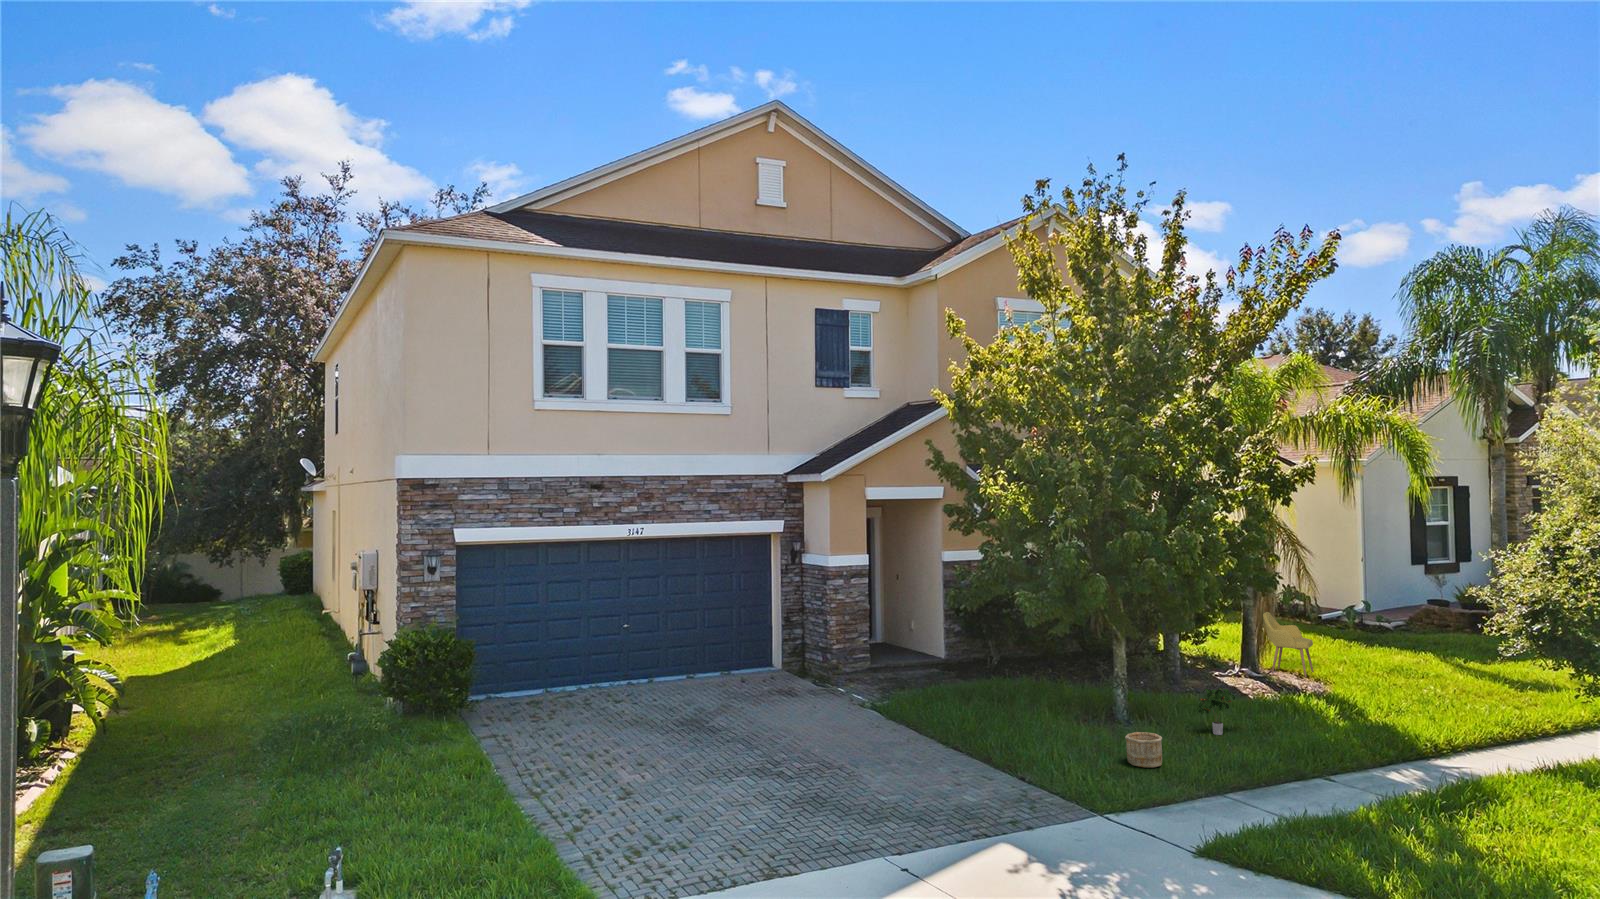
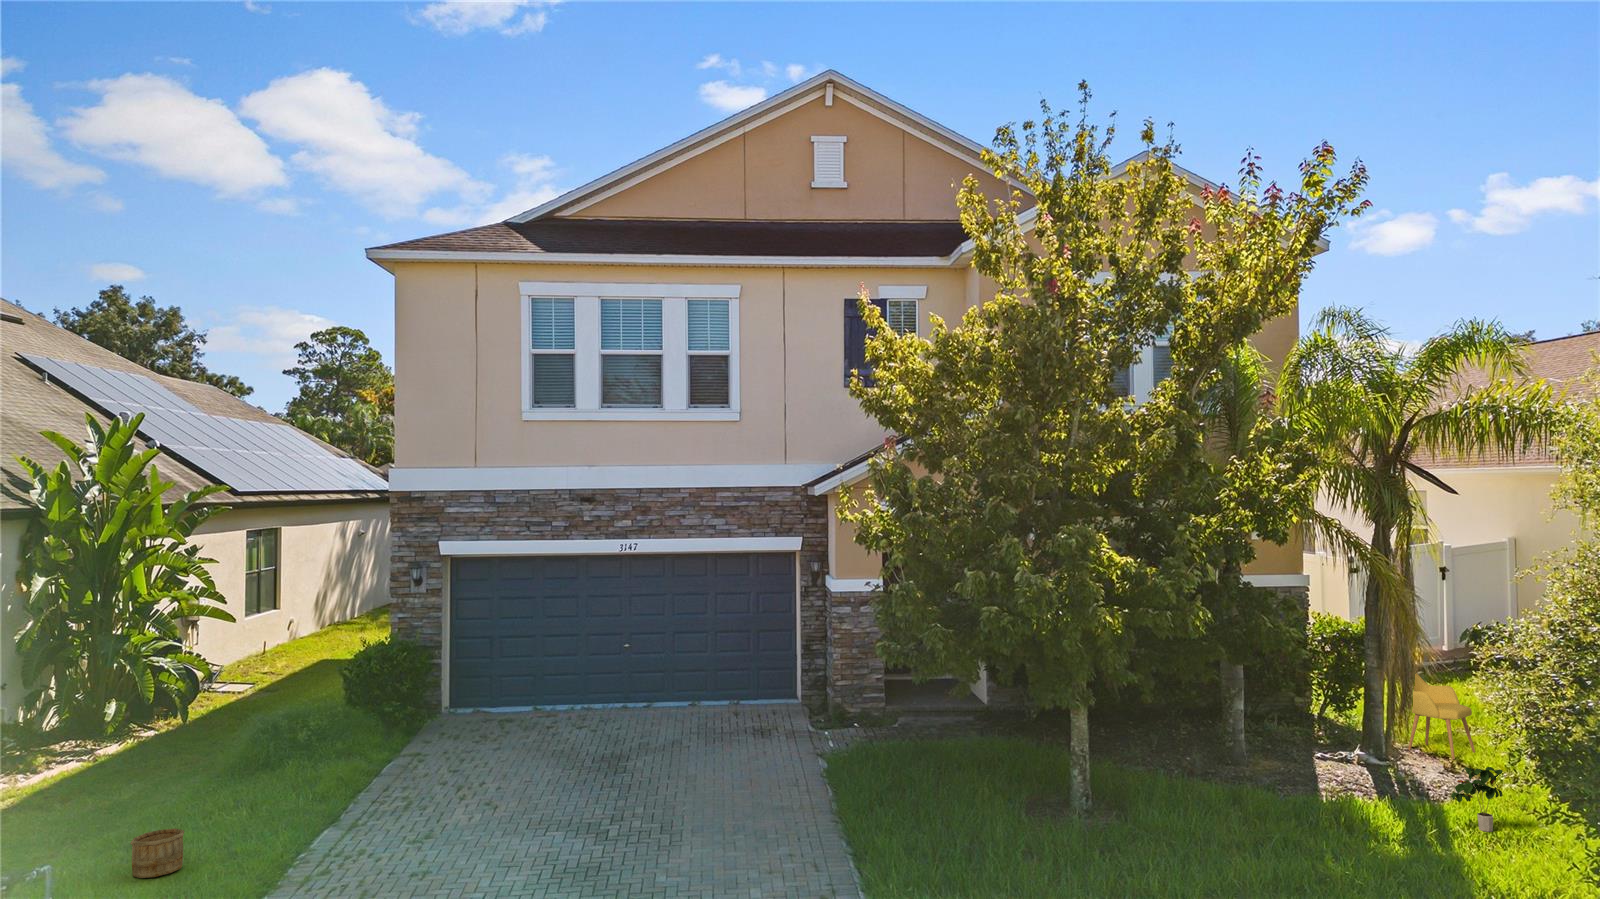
potted plant: present [1197,687,1235,735] -> present [1451,767,1503,832]
wooden bucket: present [1125,732,1162,767] -> present [130,828,184,878]

